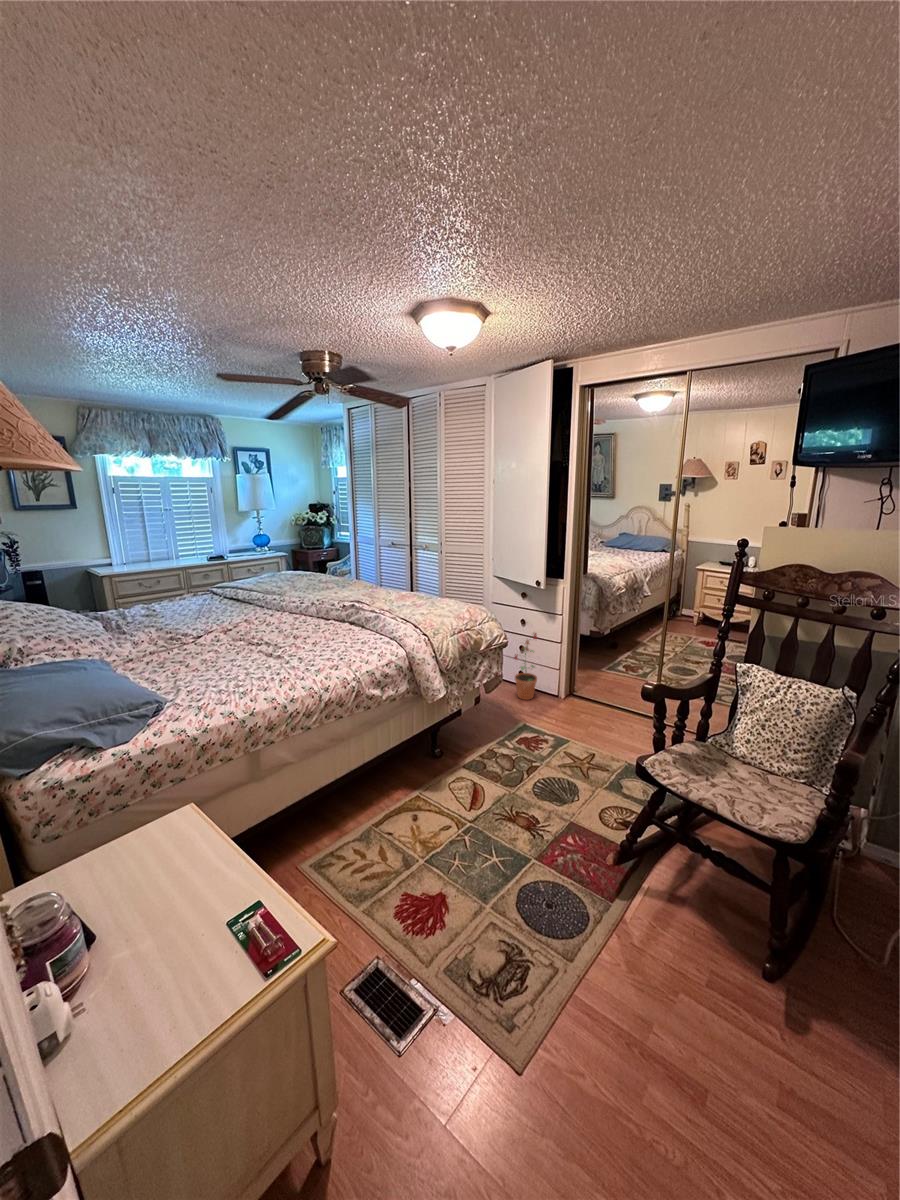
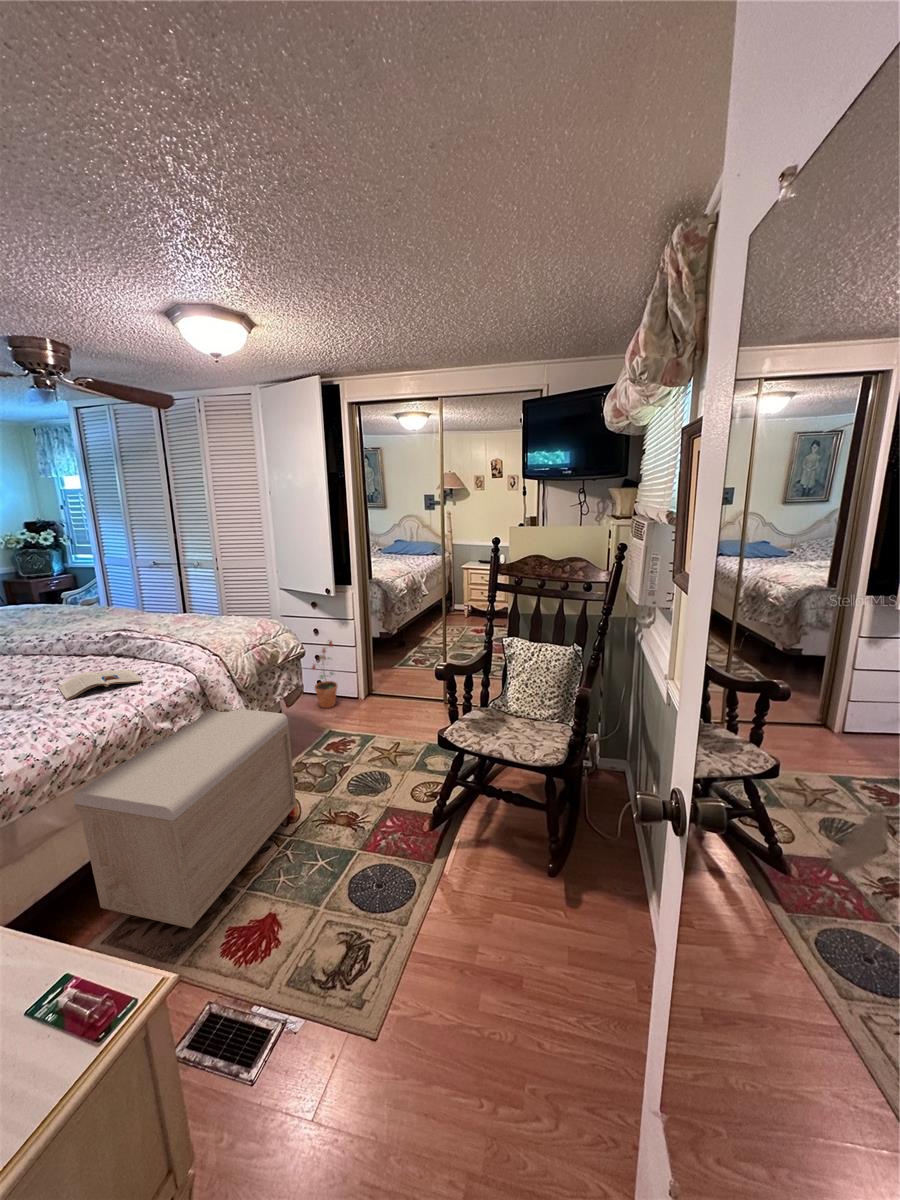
magazine: none [306,635,365,657] -> present [58,670,143,701]
storage bench: none [303,682,480,881] -> present [73,709,296,928]

